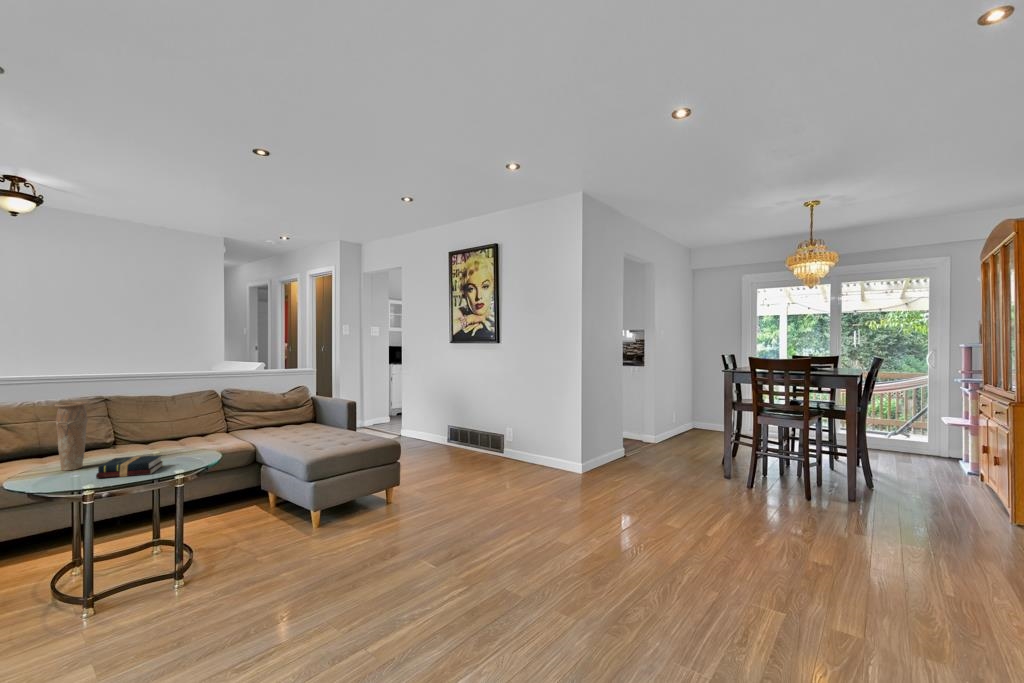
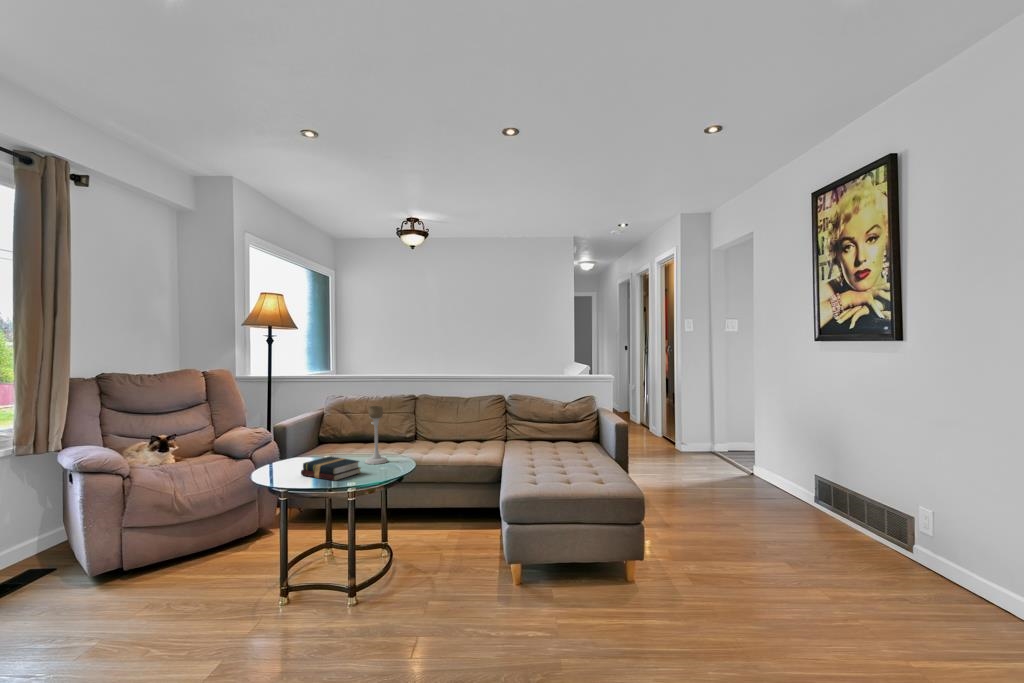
vase: present [55,402,88,471] -> none [304,396,330,462]
candle holder: none [139,406,166,461] -> present [365,406,388,464]

